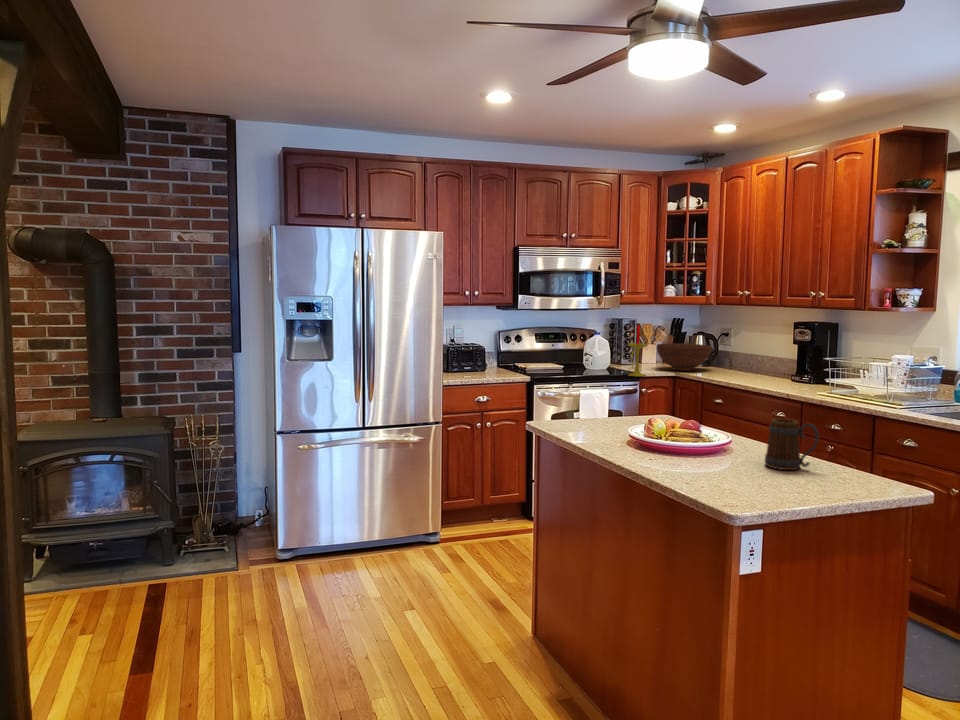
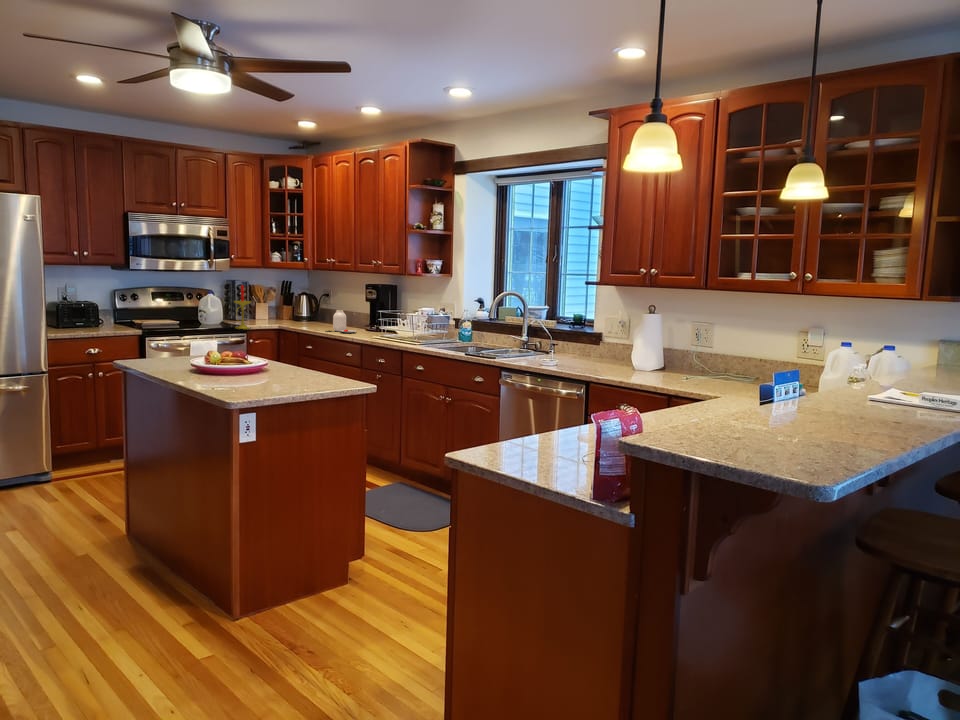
fruit bowl: present [657,343,712,371] -> none [263,302,309,324]
jar: none [742,356,786,386] -> present [329,310,356,333]
mug: present [765,419,819,470] -> none [280,345,313,379]

